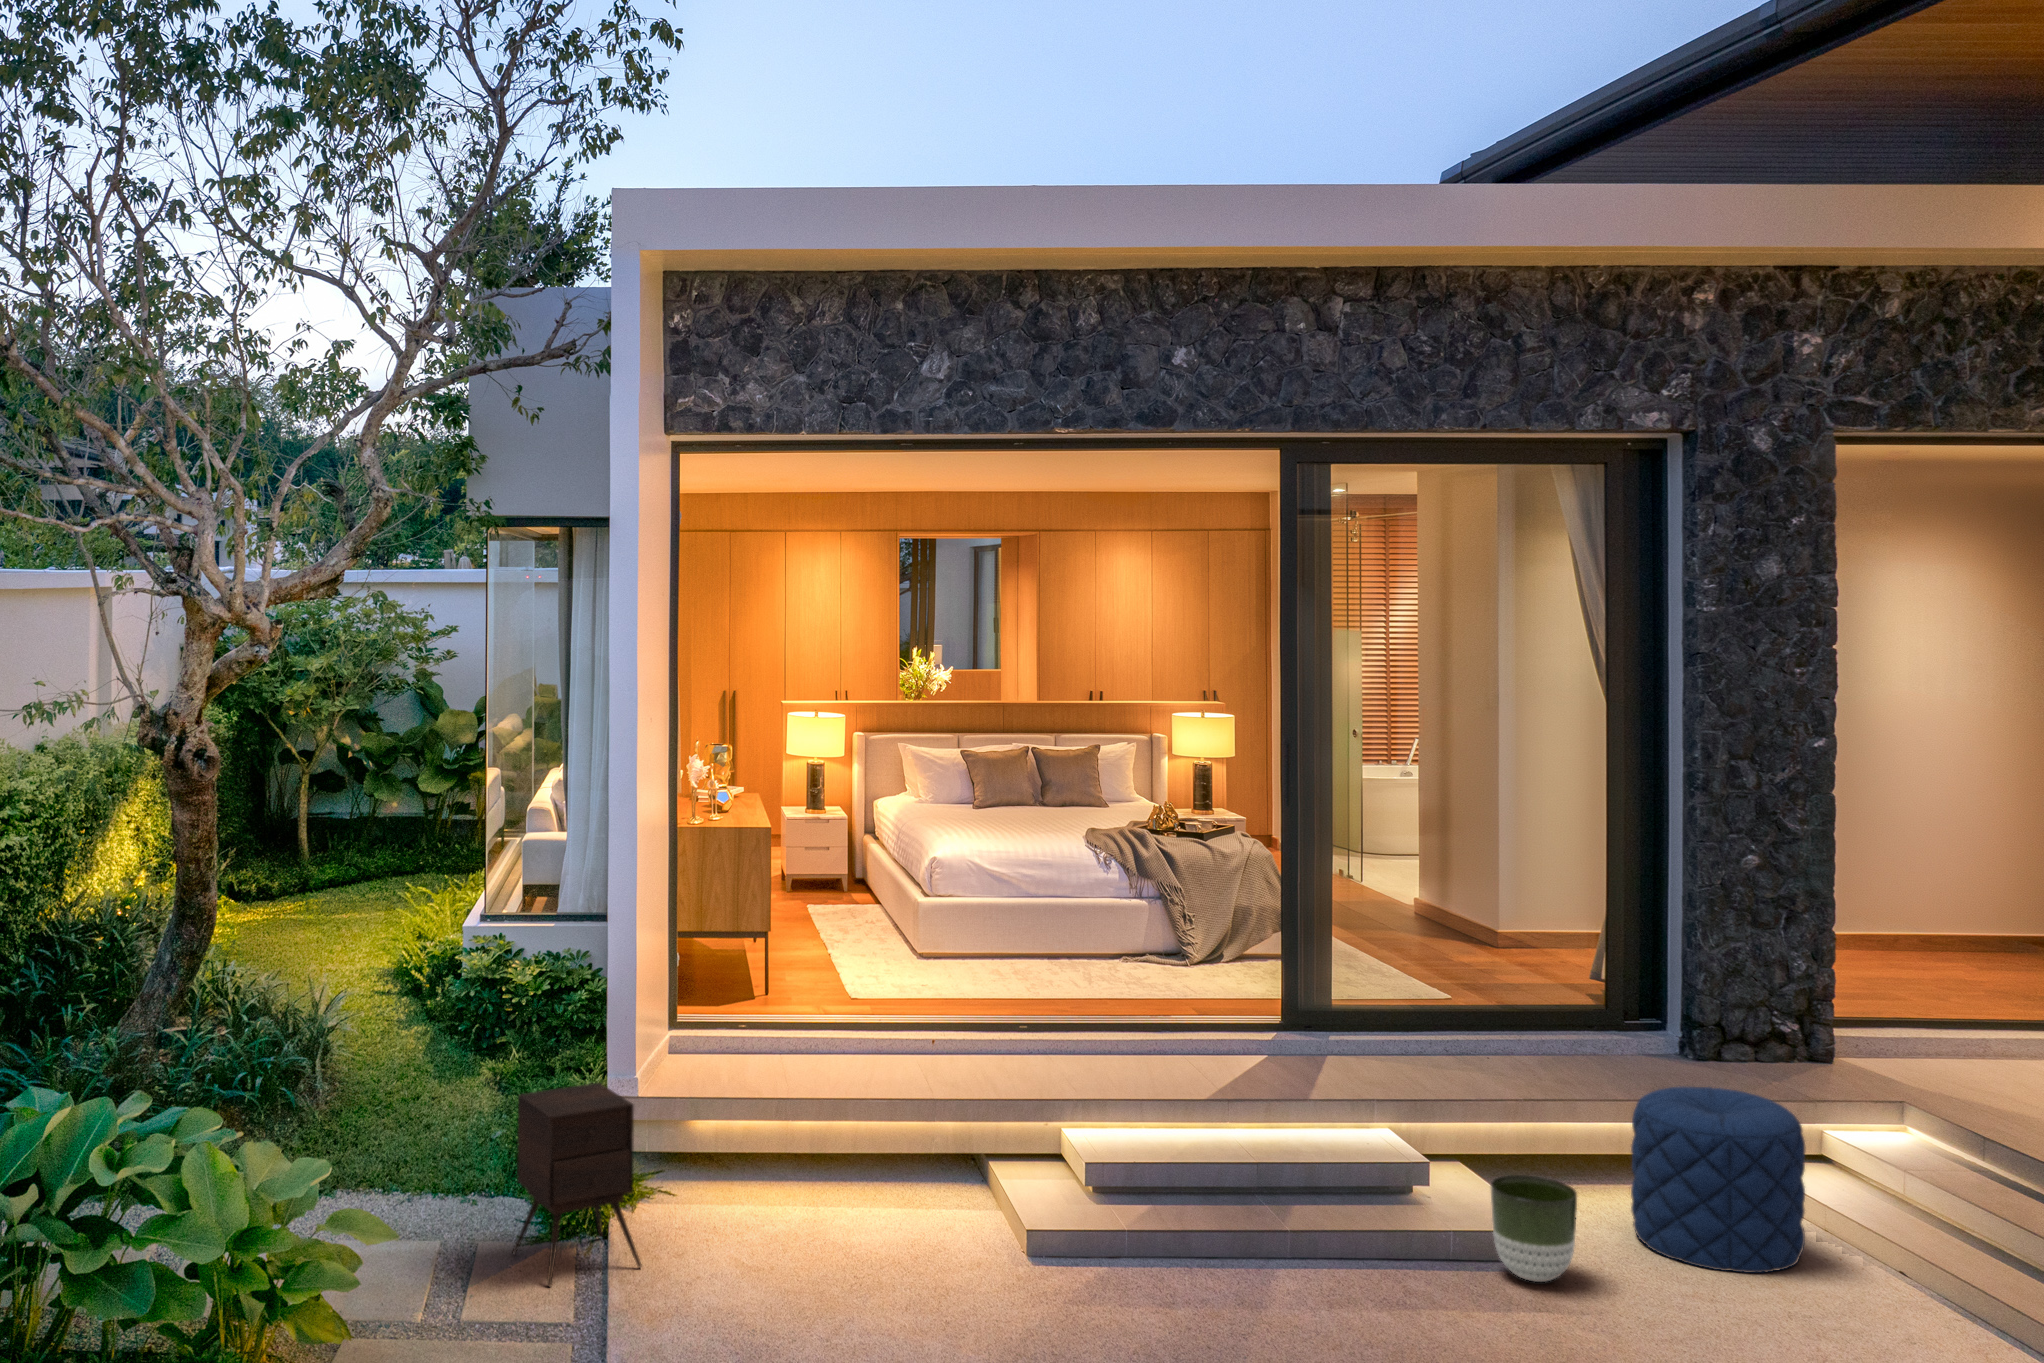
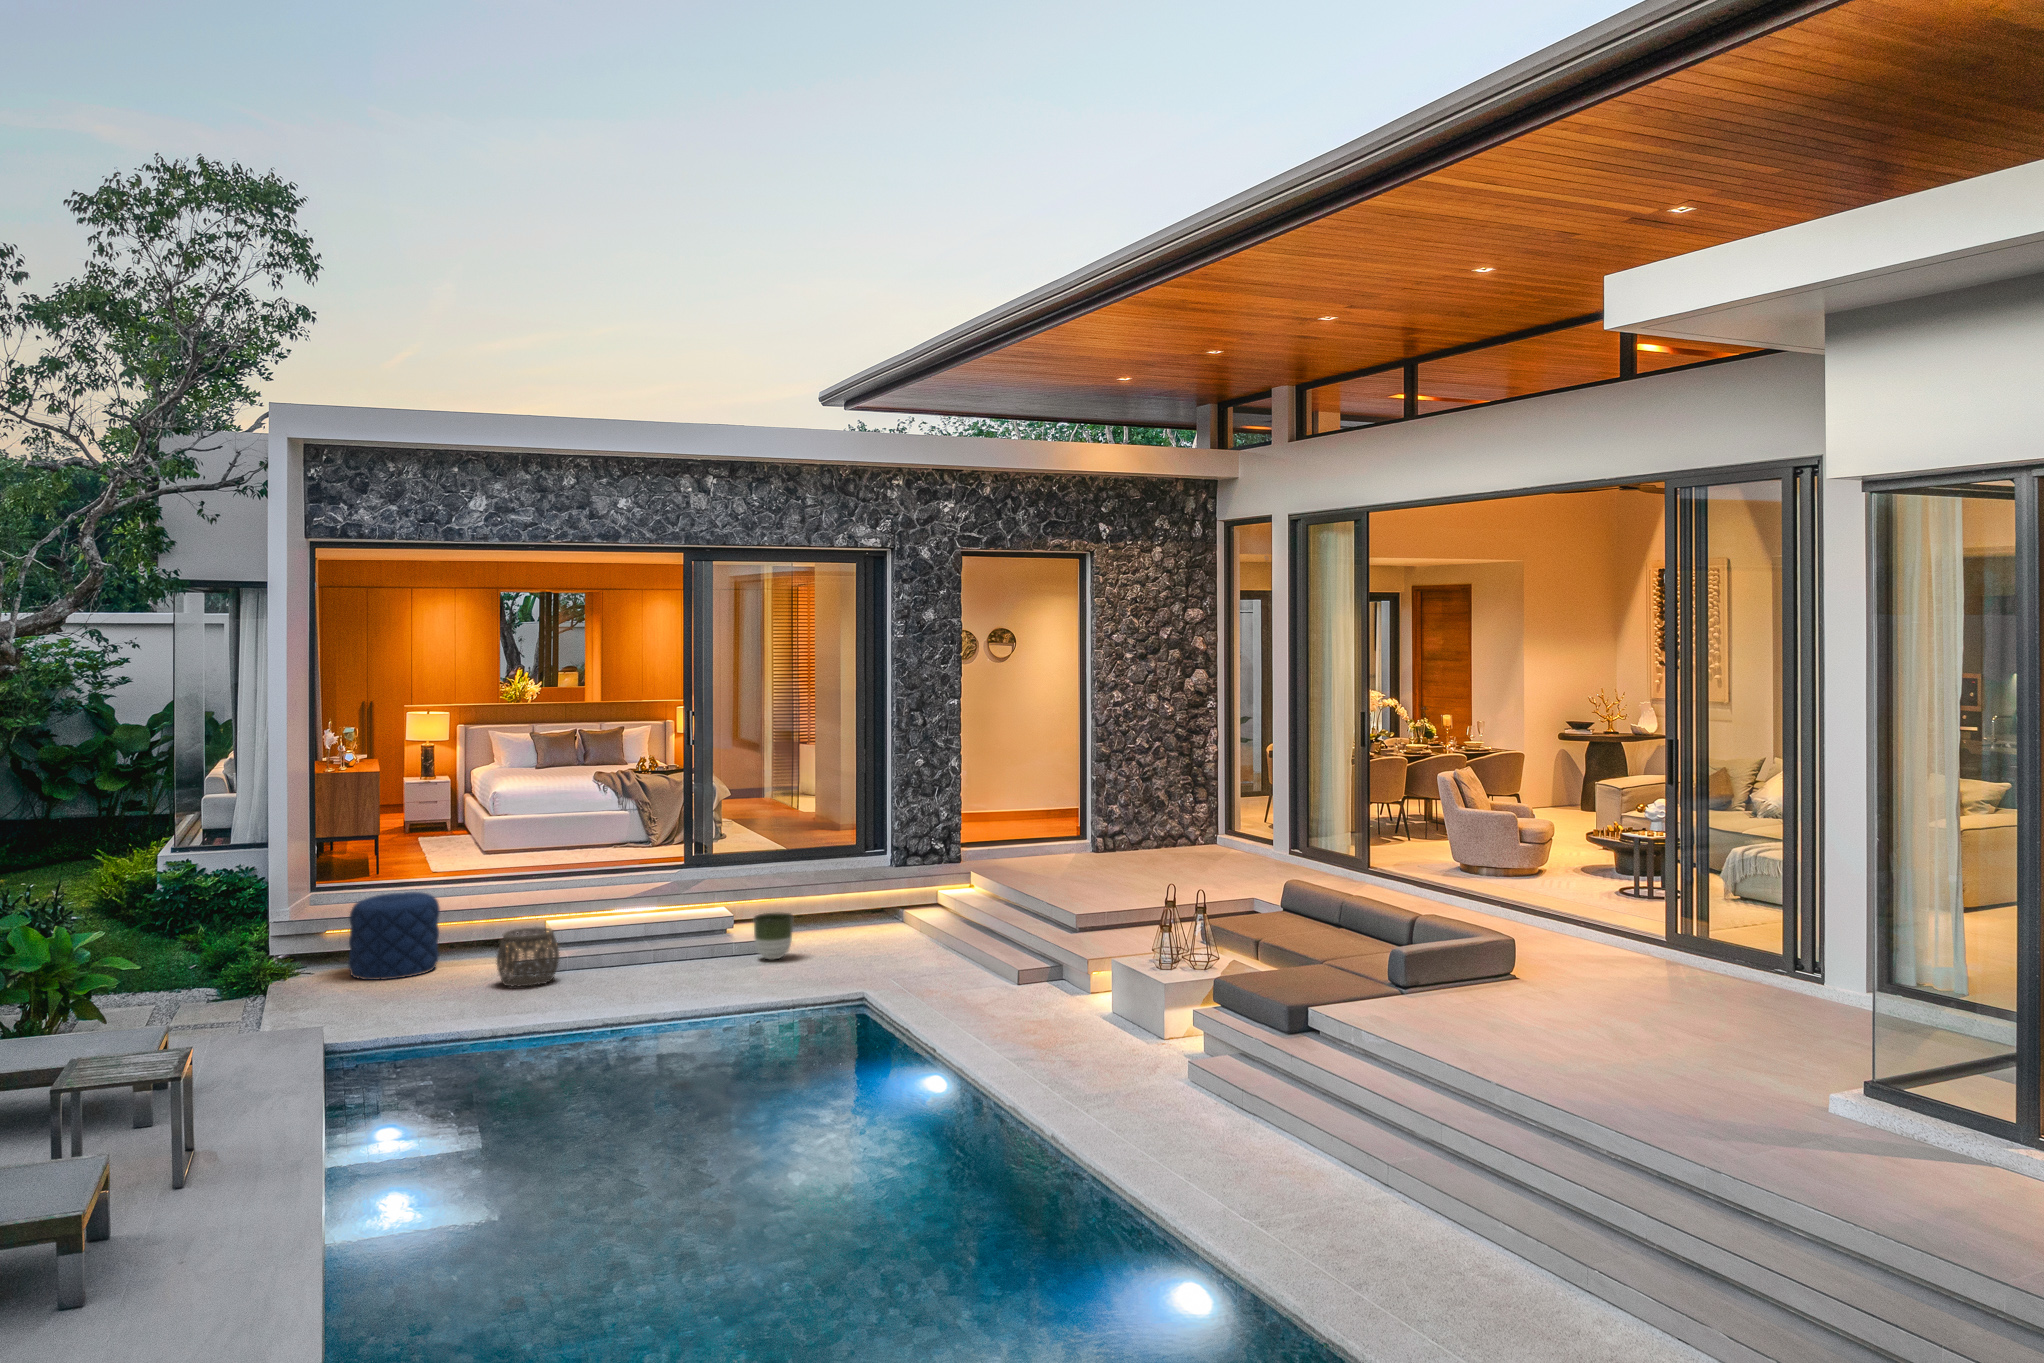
side table: present [512,1083,641,1287] -> none [205,907,287,1010]
pouf: present [1631,1087,1805,1273] -> present [348,892,440,980]
woven basket: none [1003,1169,1122,1302] -> present [497,927,559,987]

